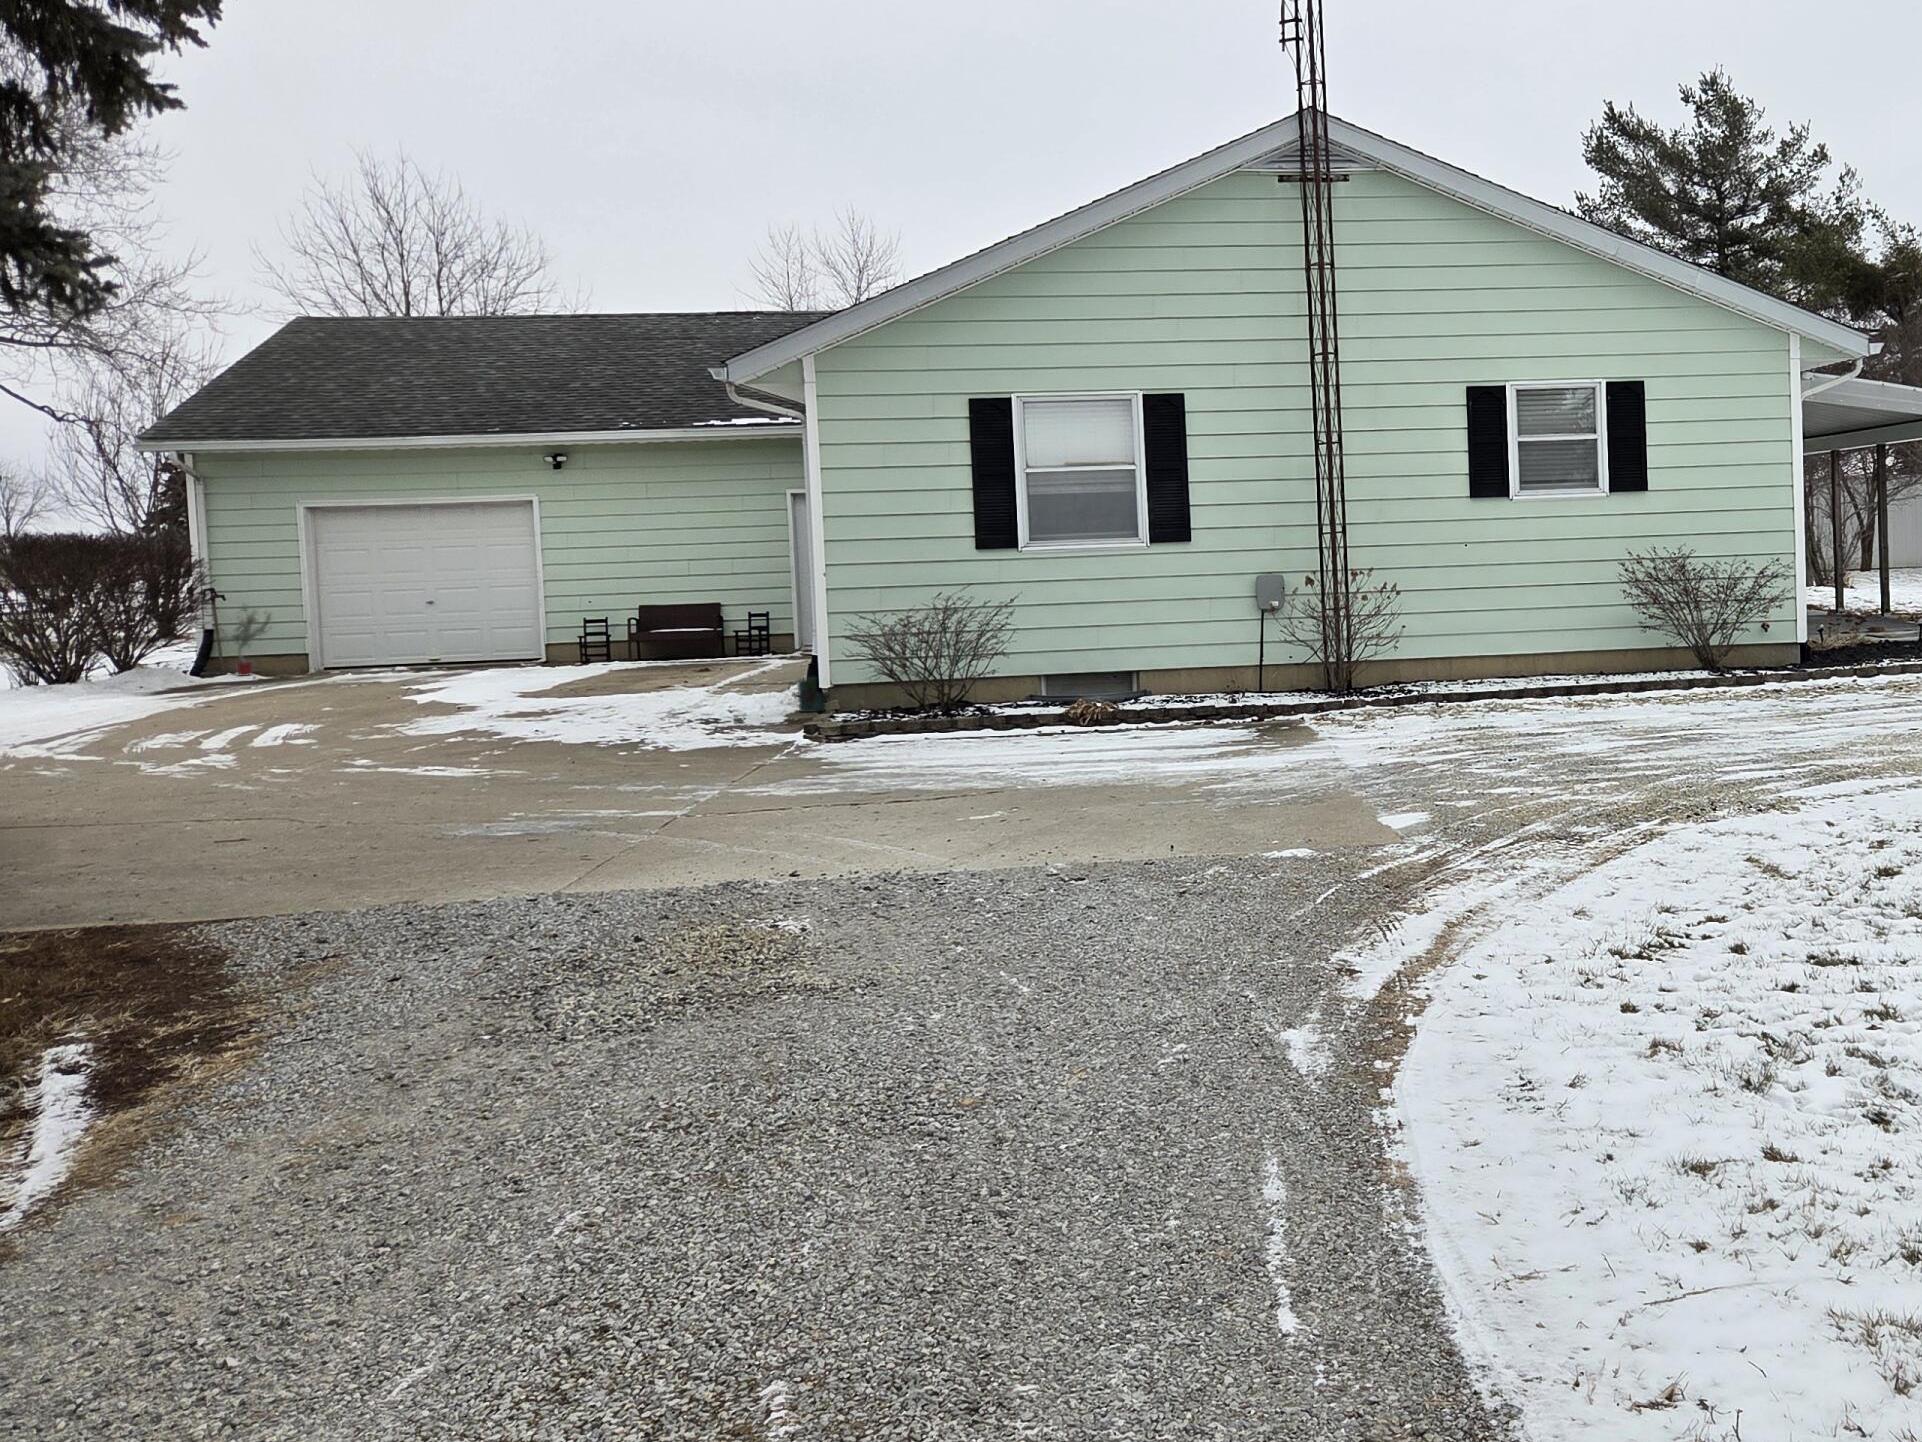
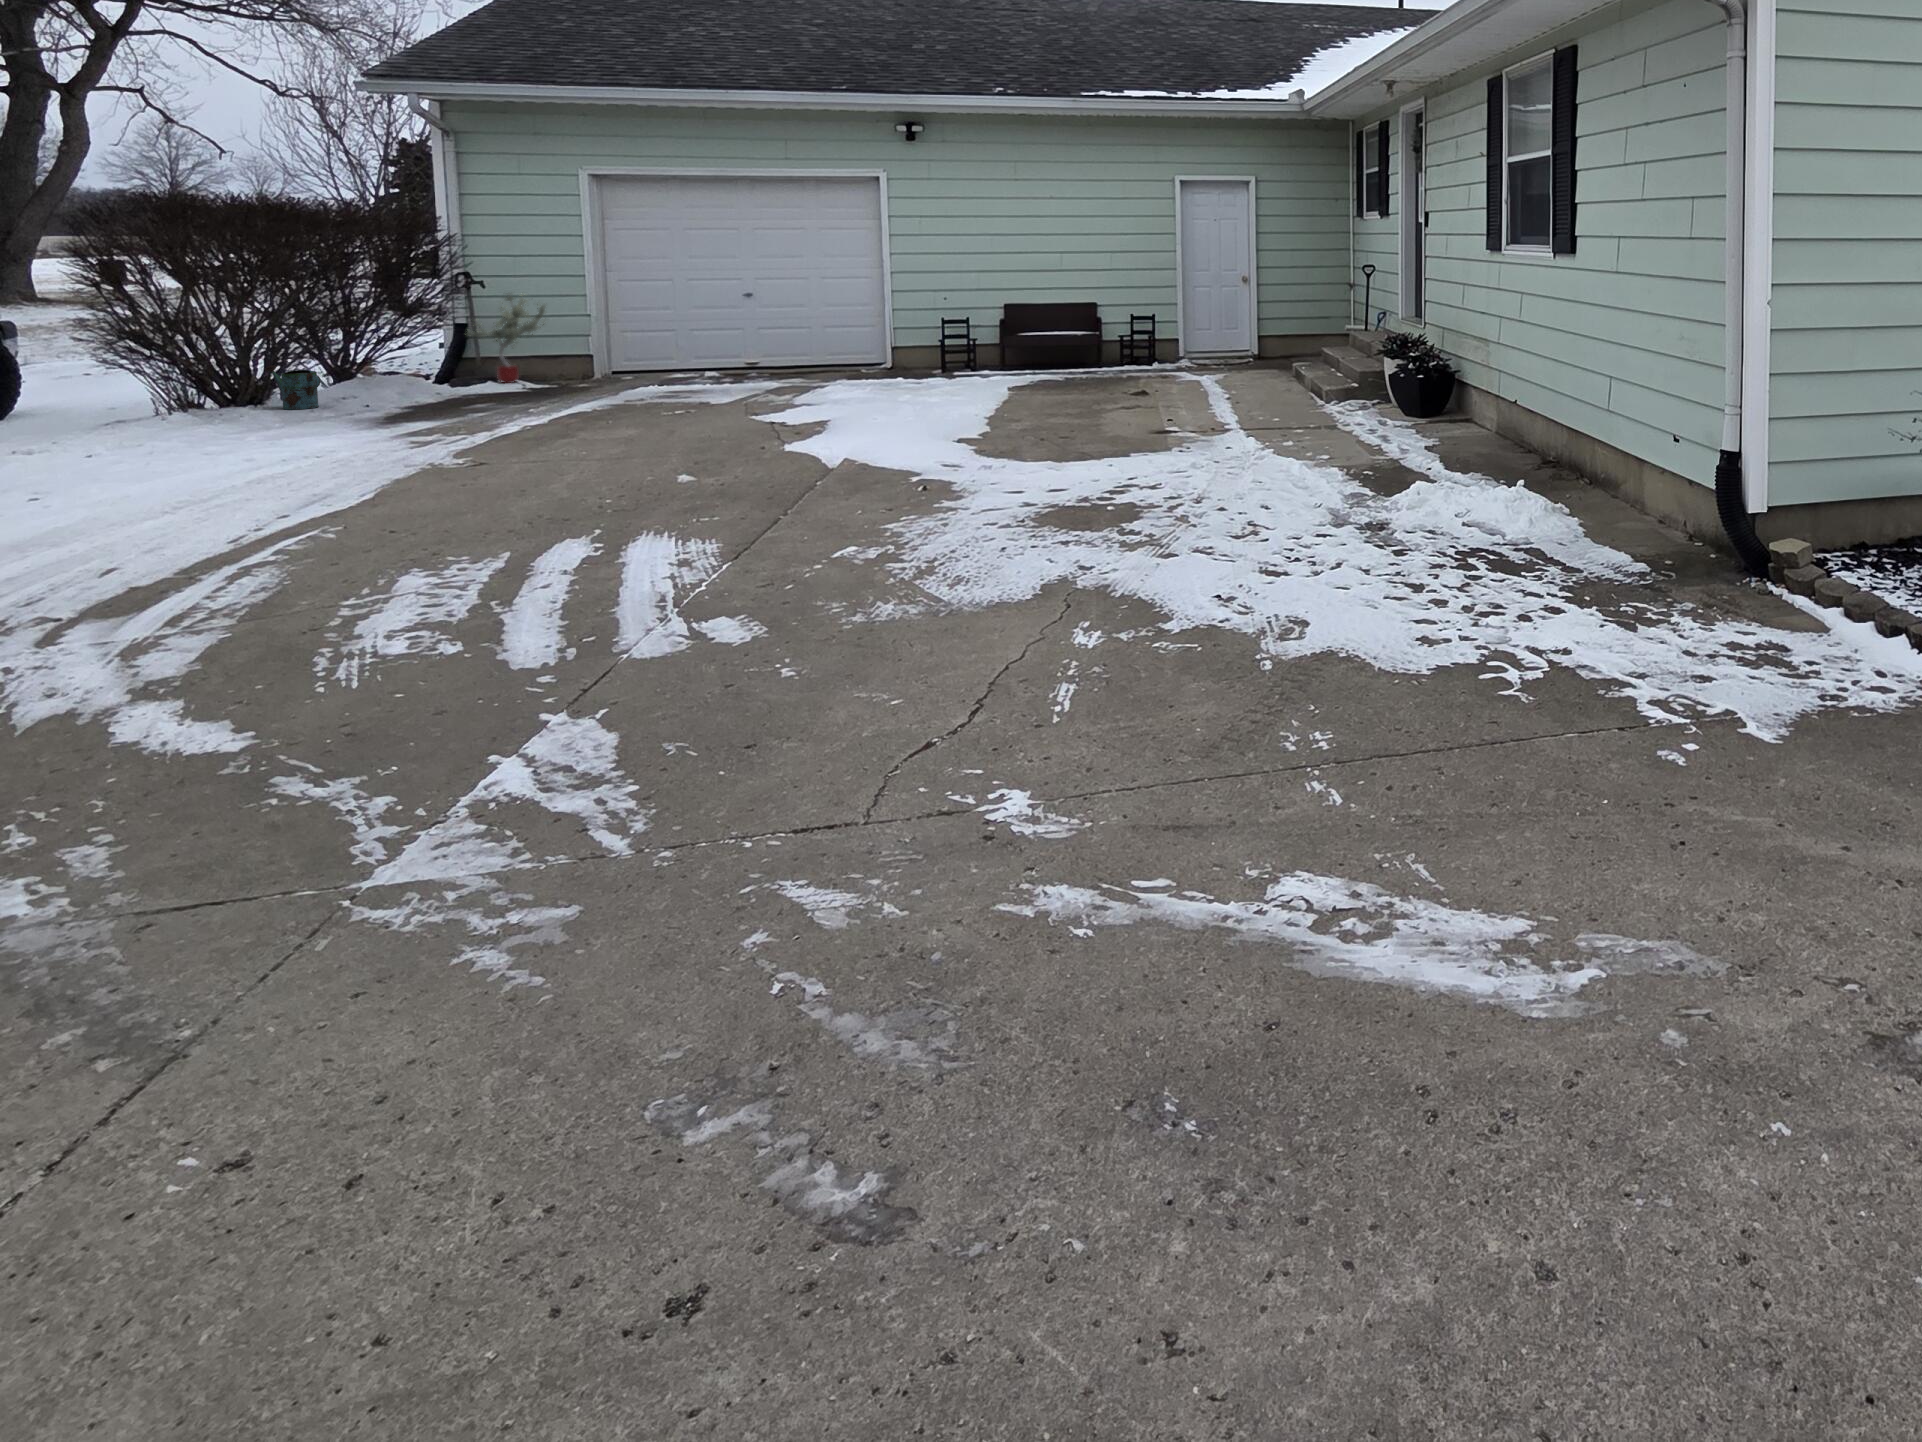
watering can: present [797,677,830,712] -> present [265,365,320,409]

